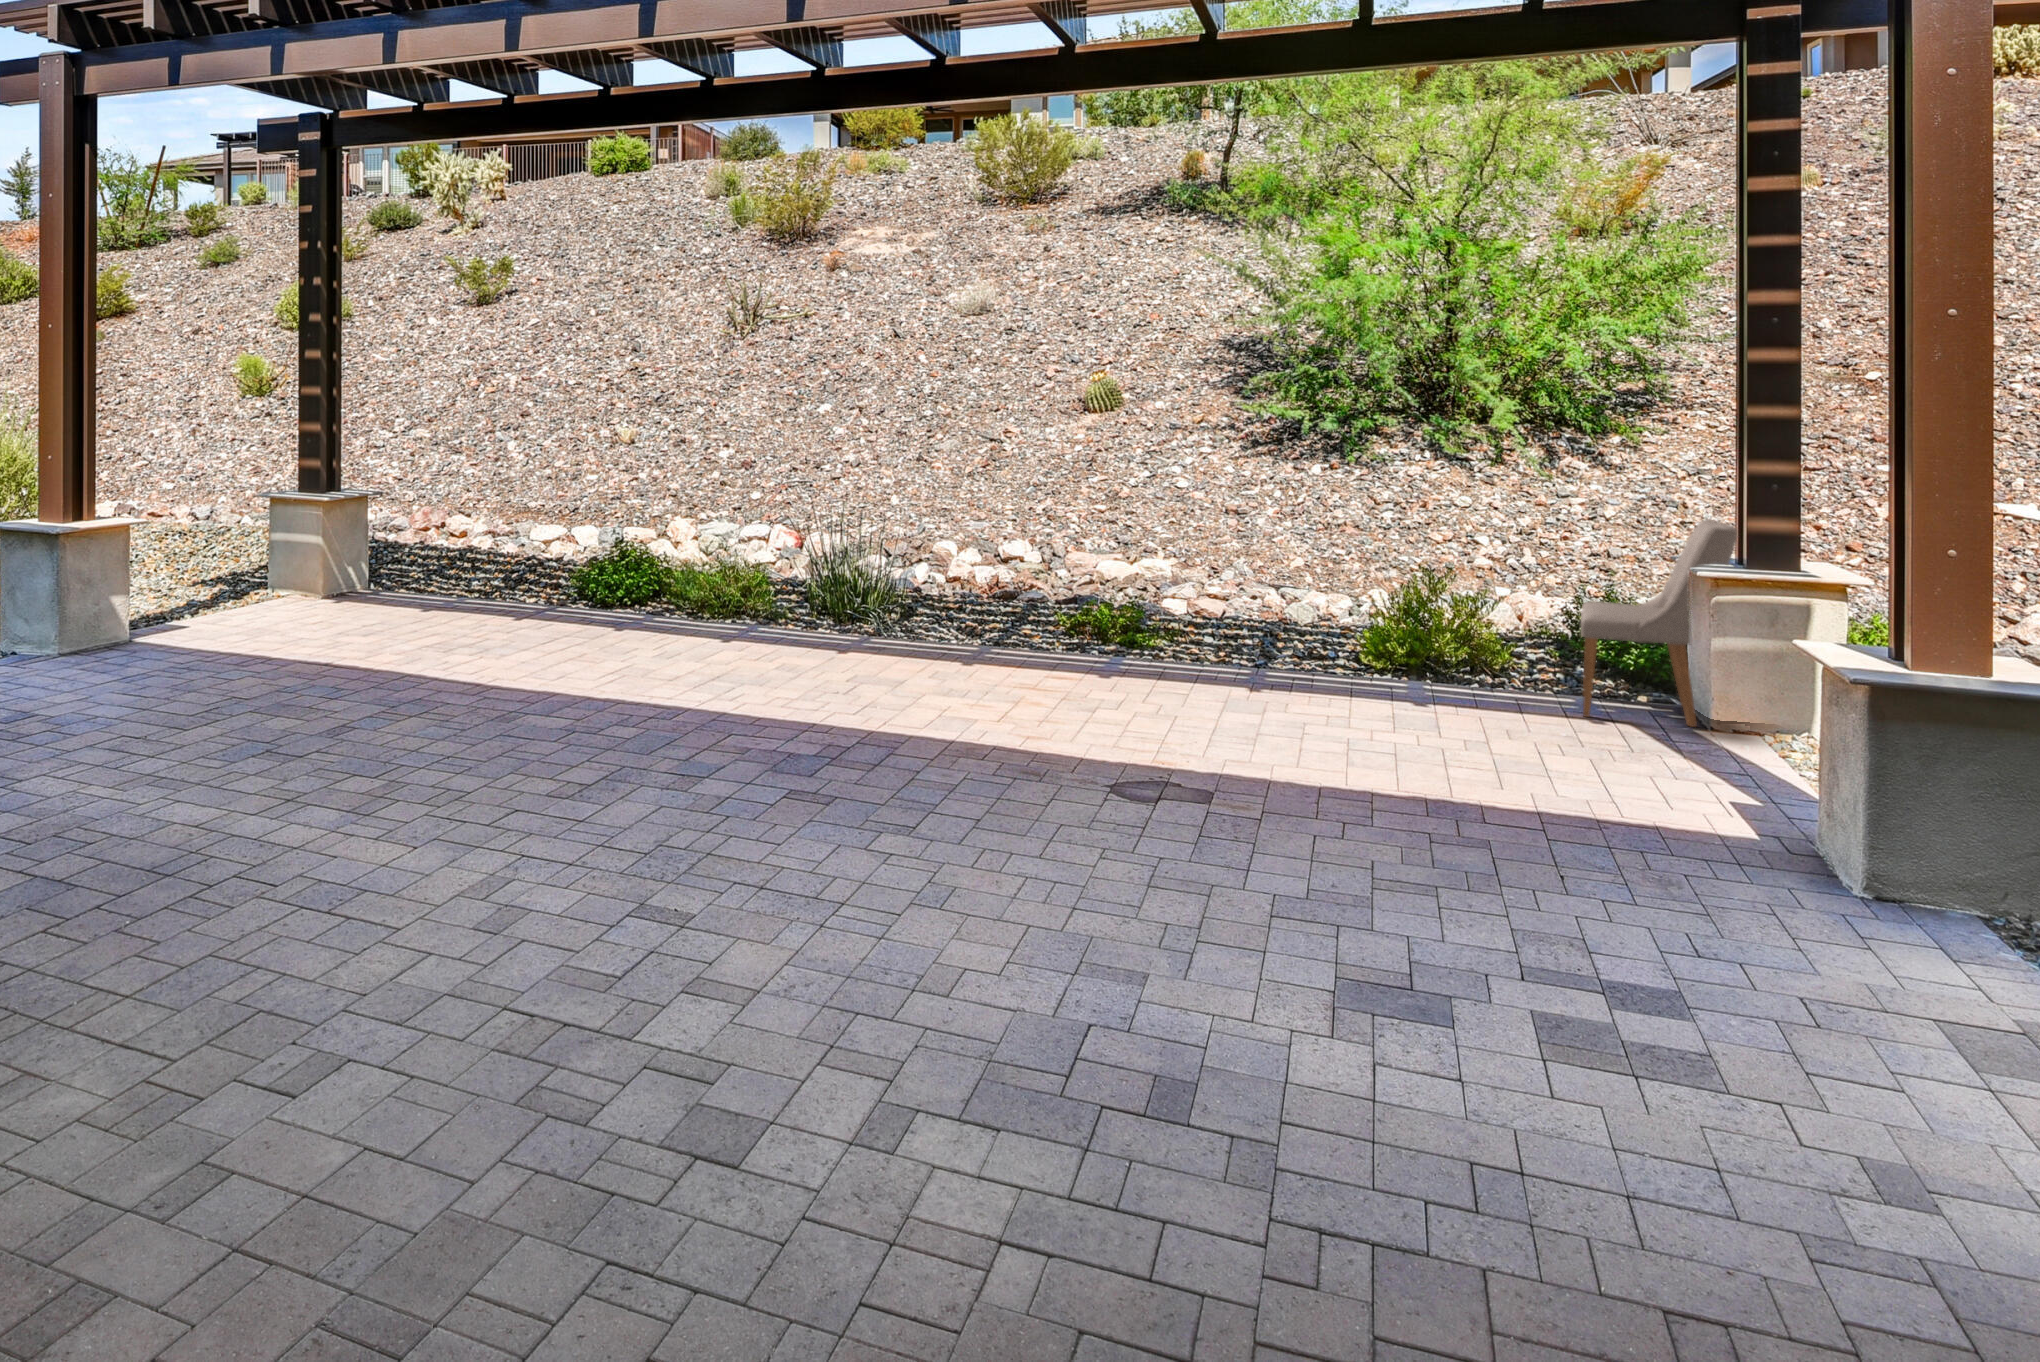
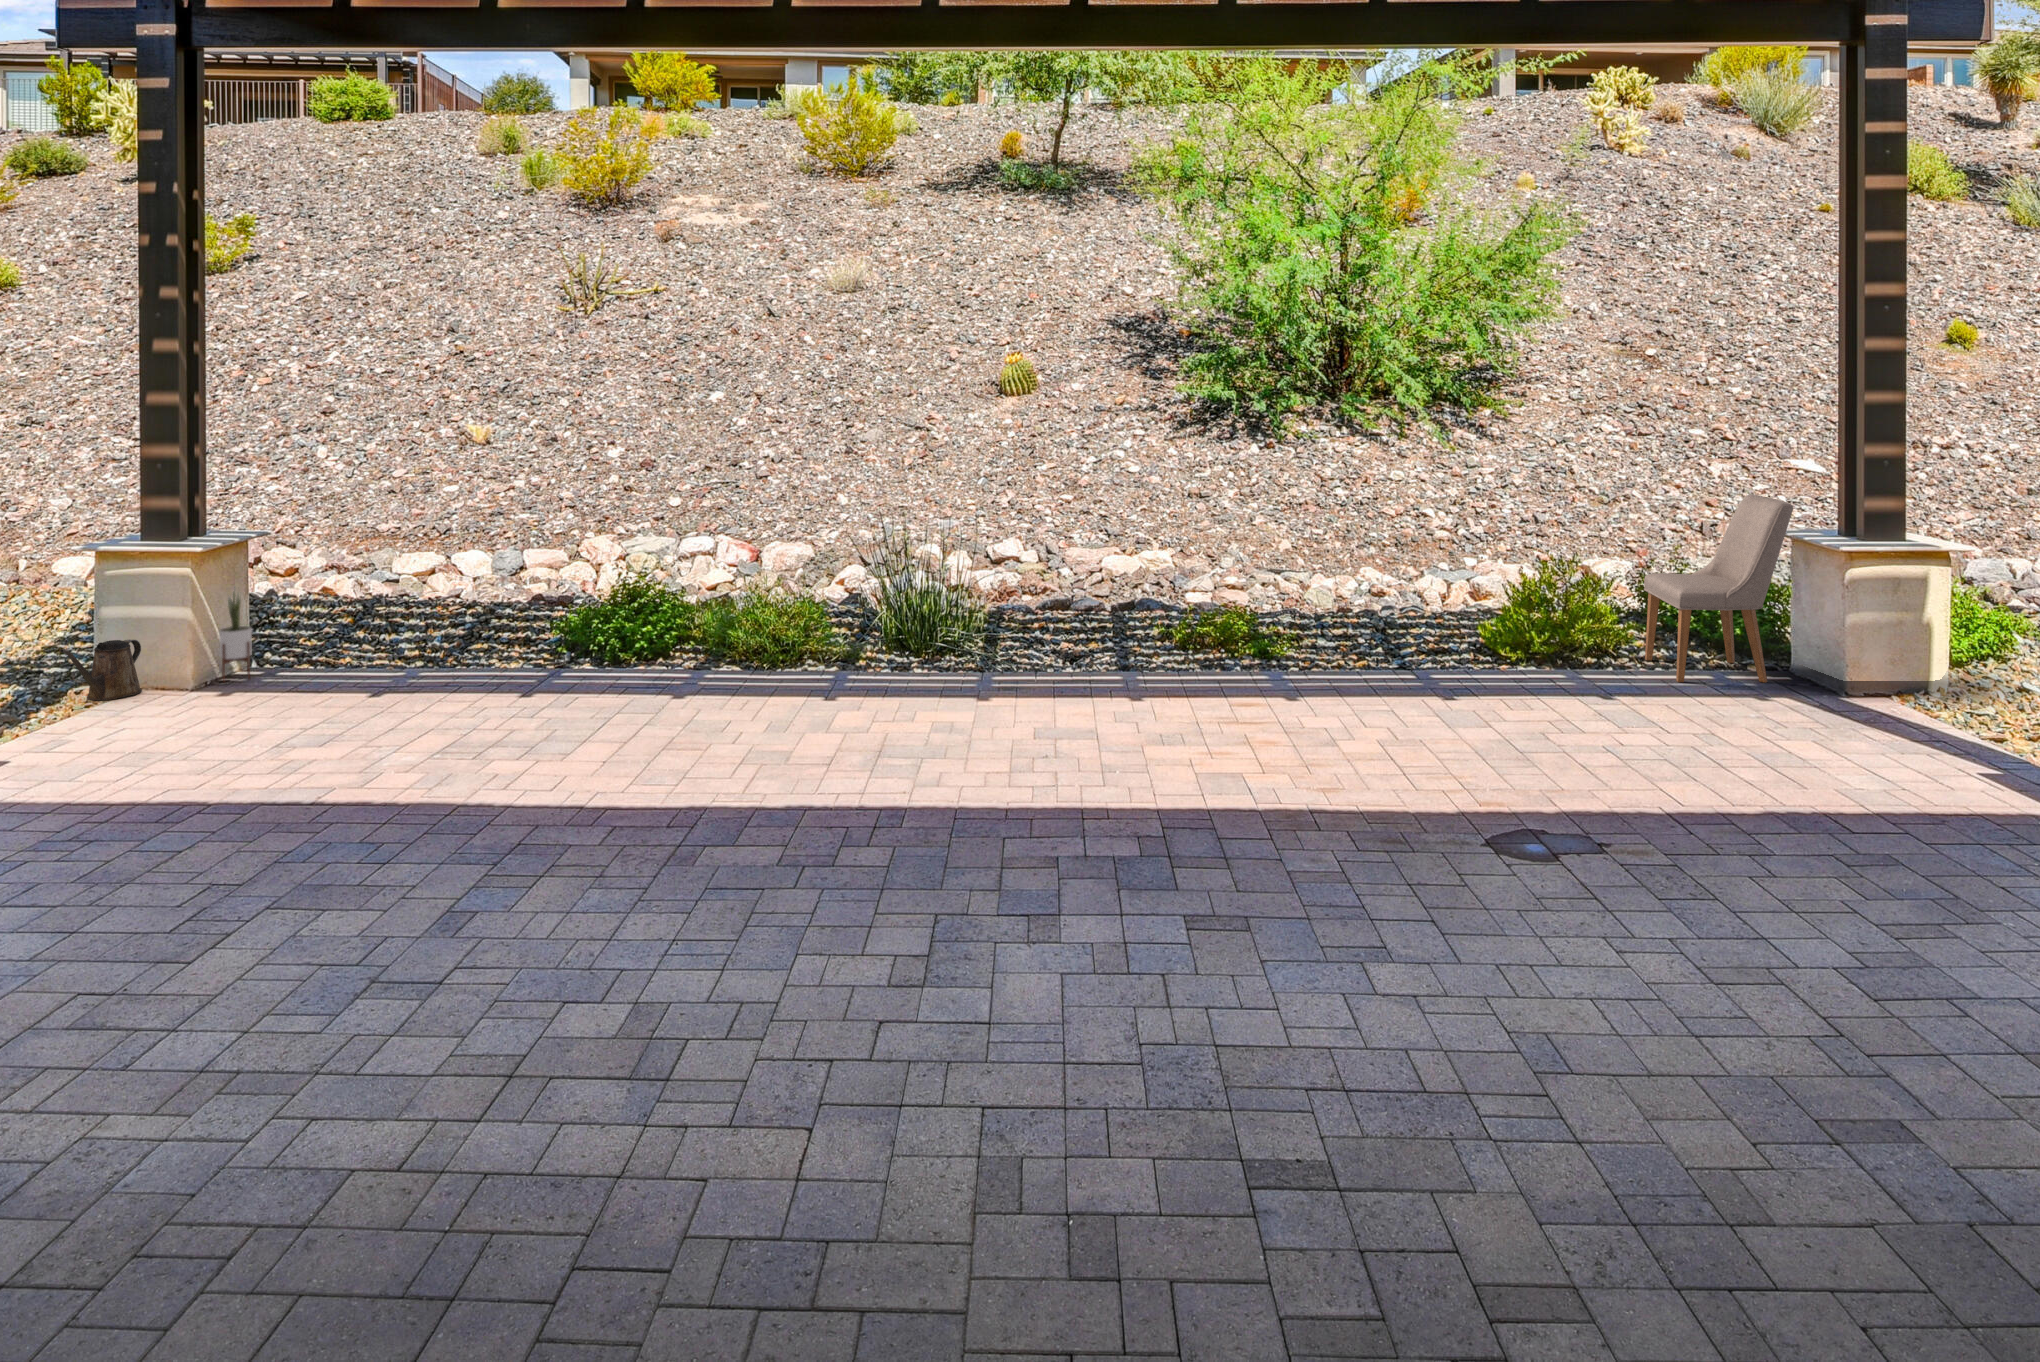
potted plant: none [335,530,357,604] -> present [219,587,252,681]
watering can: none [223,565,285,608] -> present [61,640,142,701]

